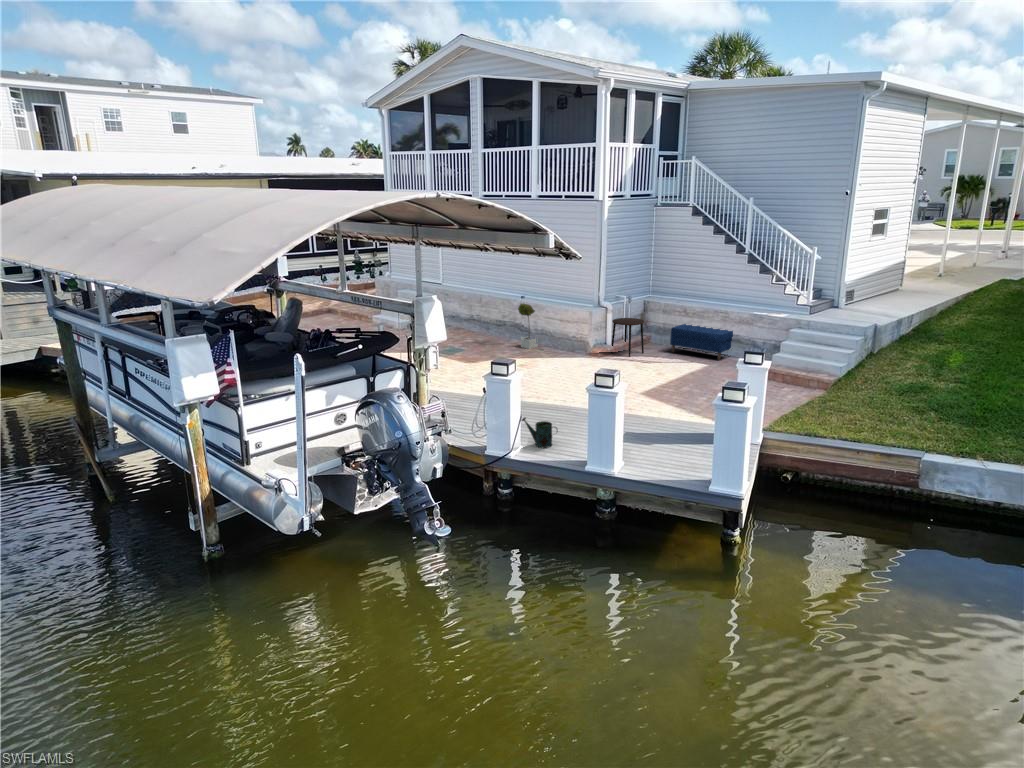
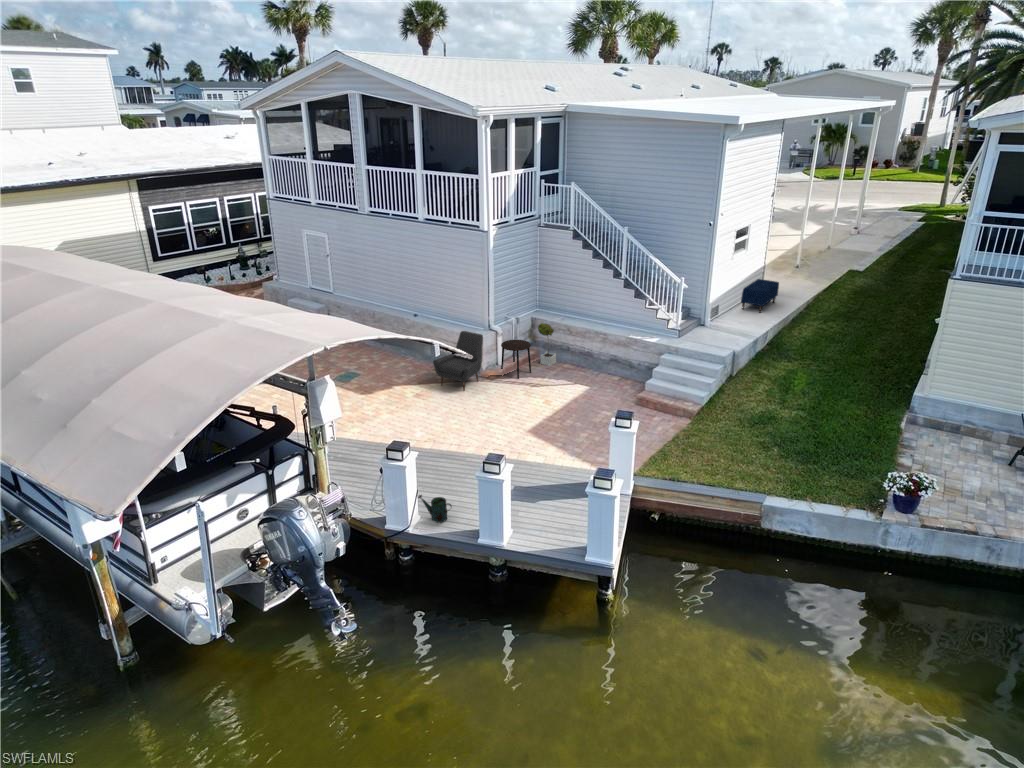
potted tree: present [518,303,538,349] -> present [538,323,556,366]
chair: none [540,304,594,363] -> present [433,331,483,391]
bench: present [670,324,733,360] -> present [741,279,779,312]

